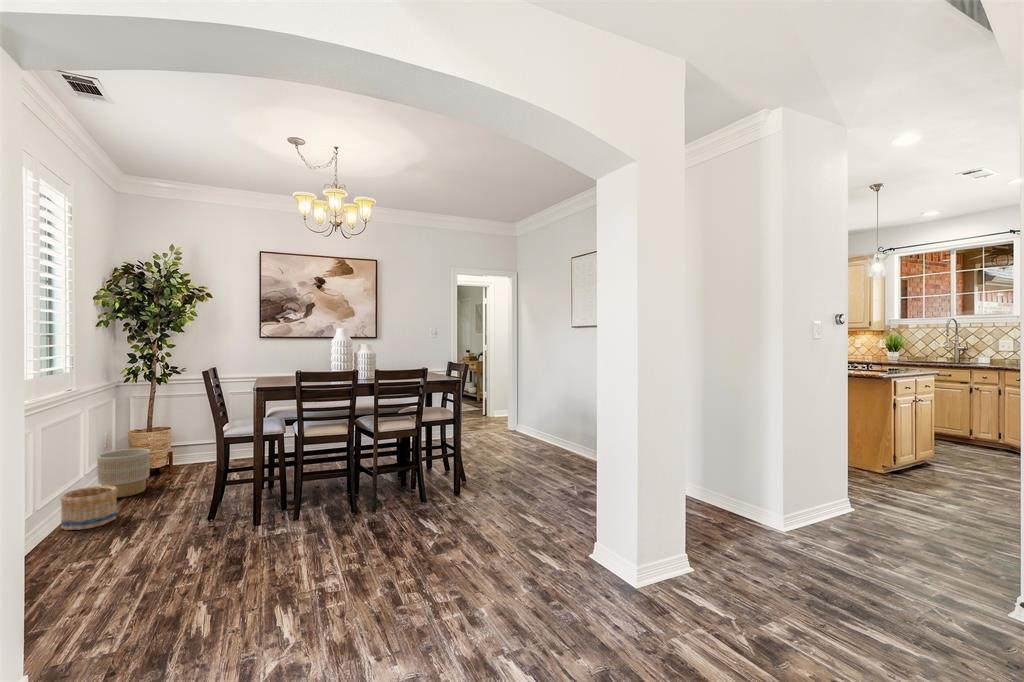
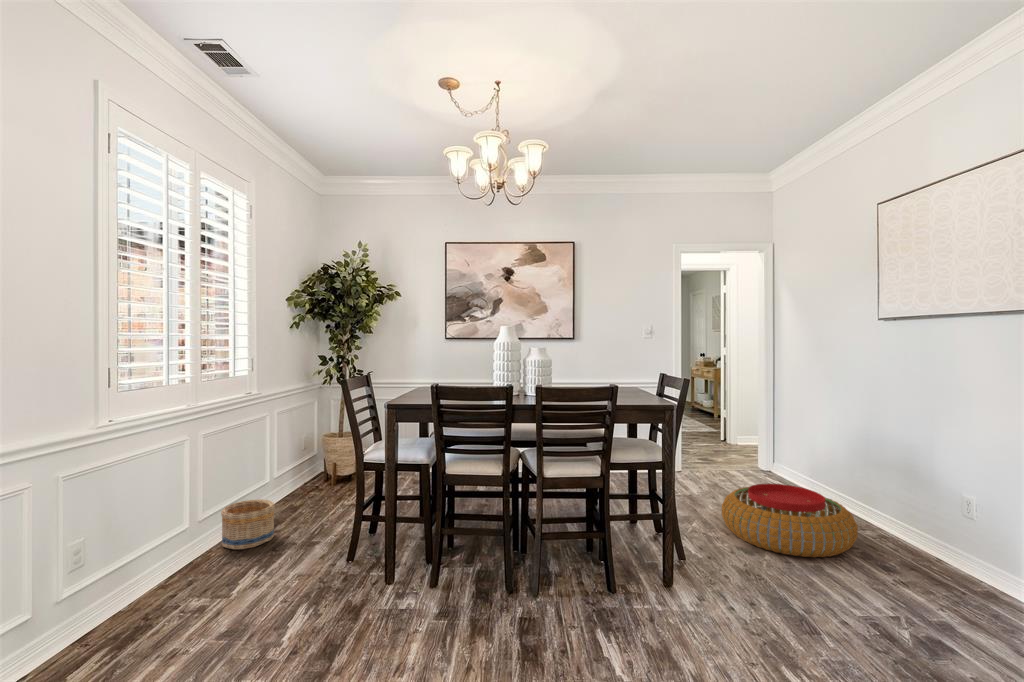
pouf: none [486,432,561,471] -> present [722,484,858,557]
planter: present [97,449,150,498] -> none [280,456,328,509]

